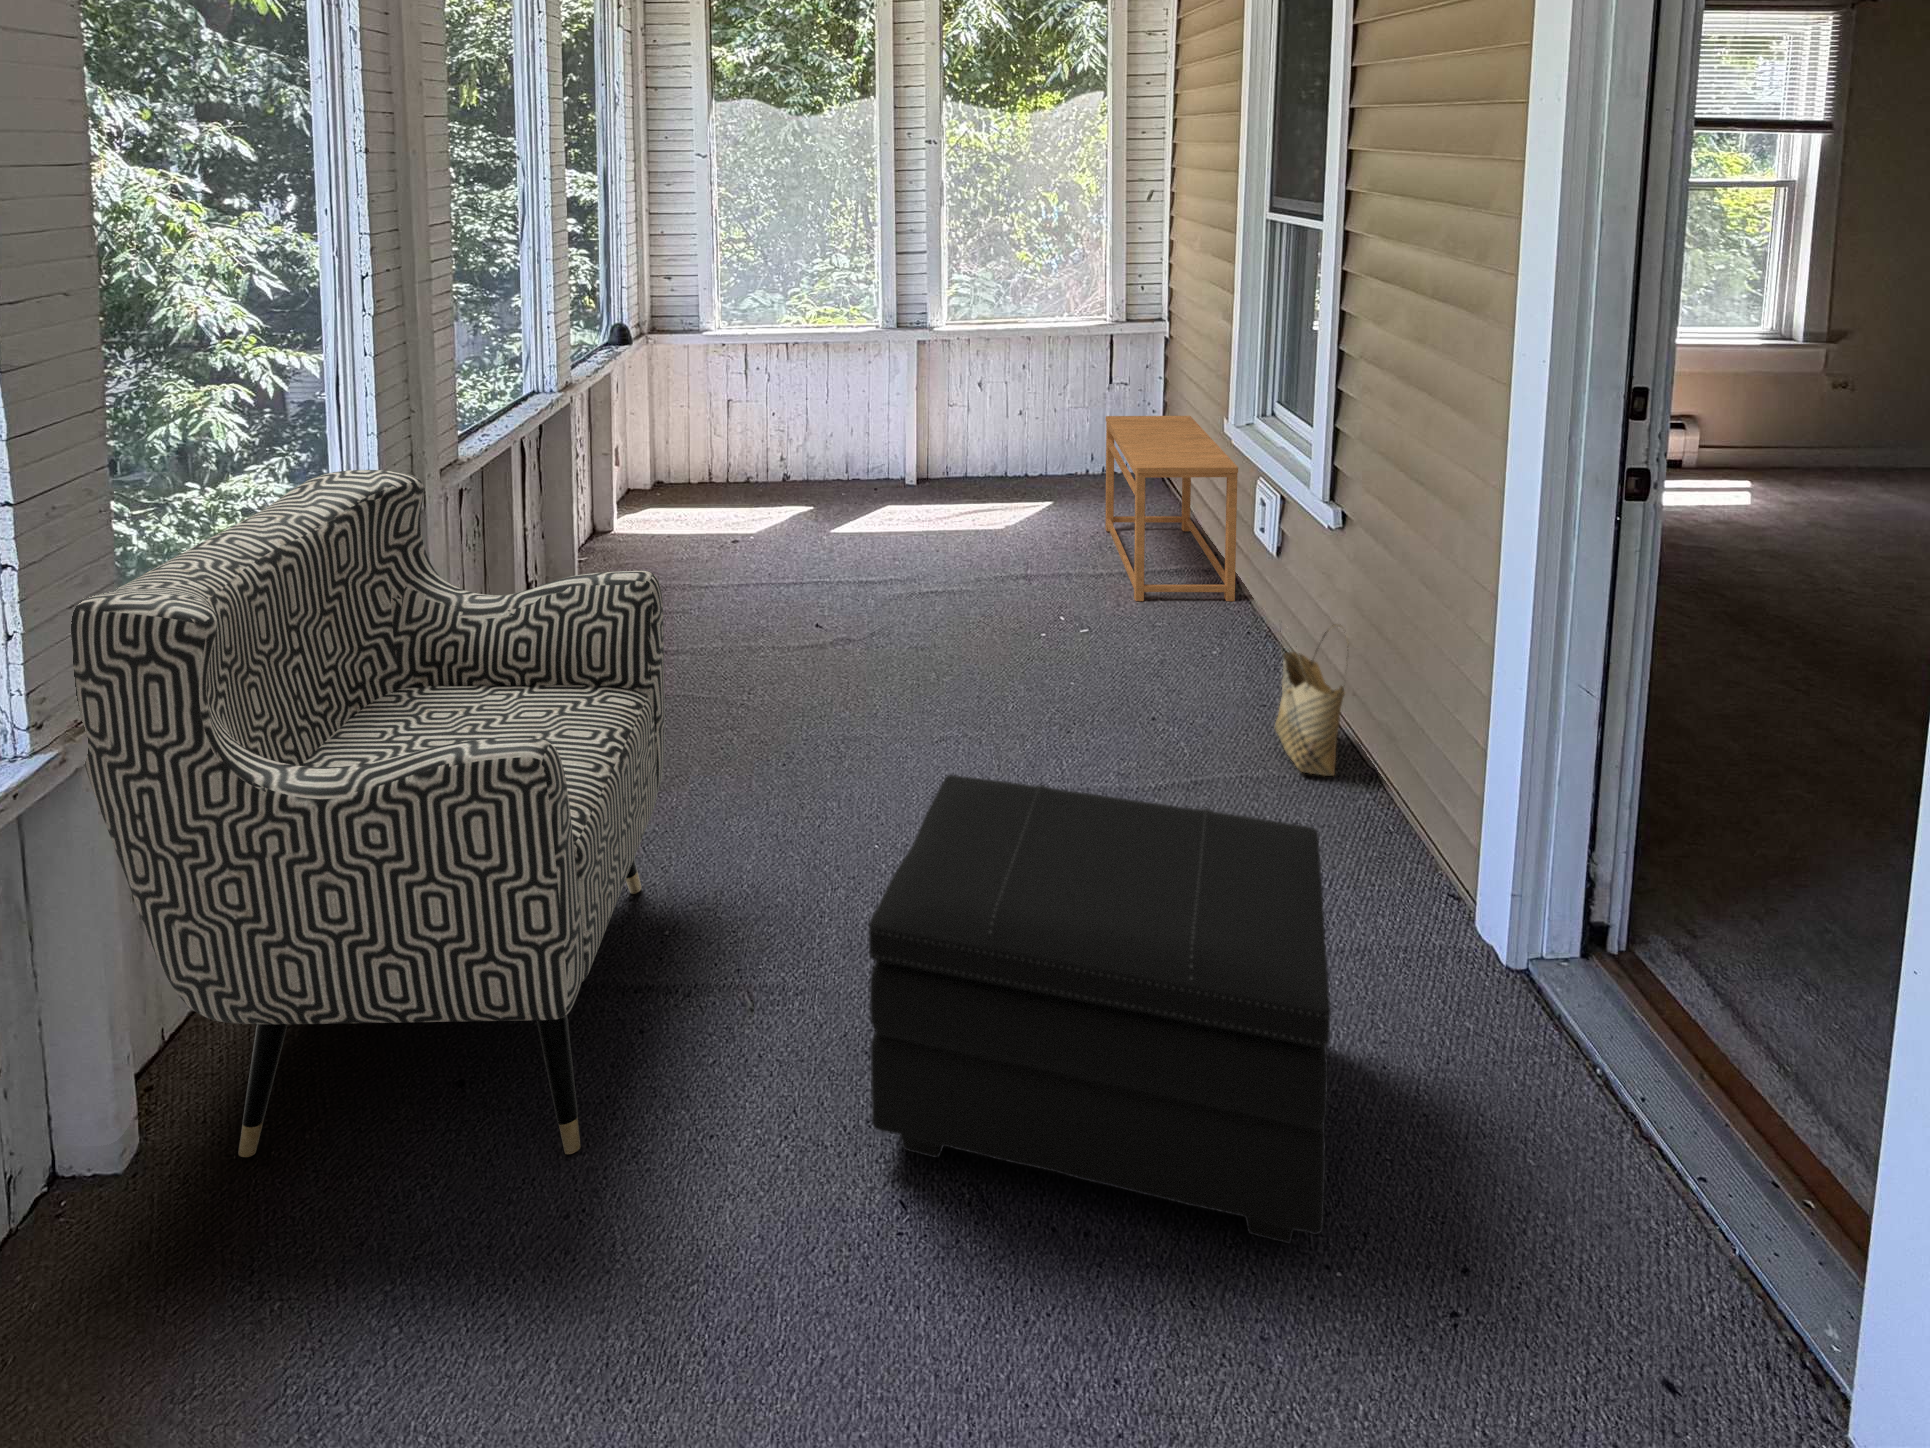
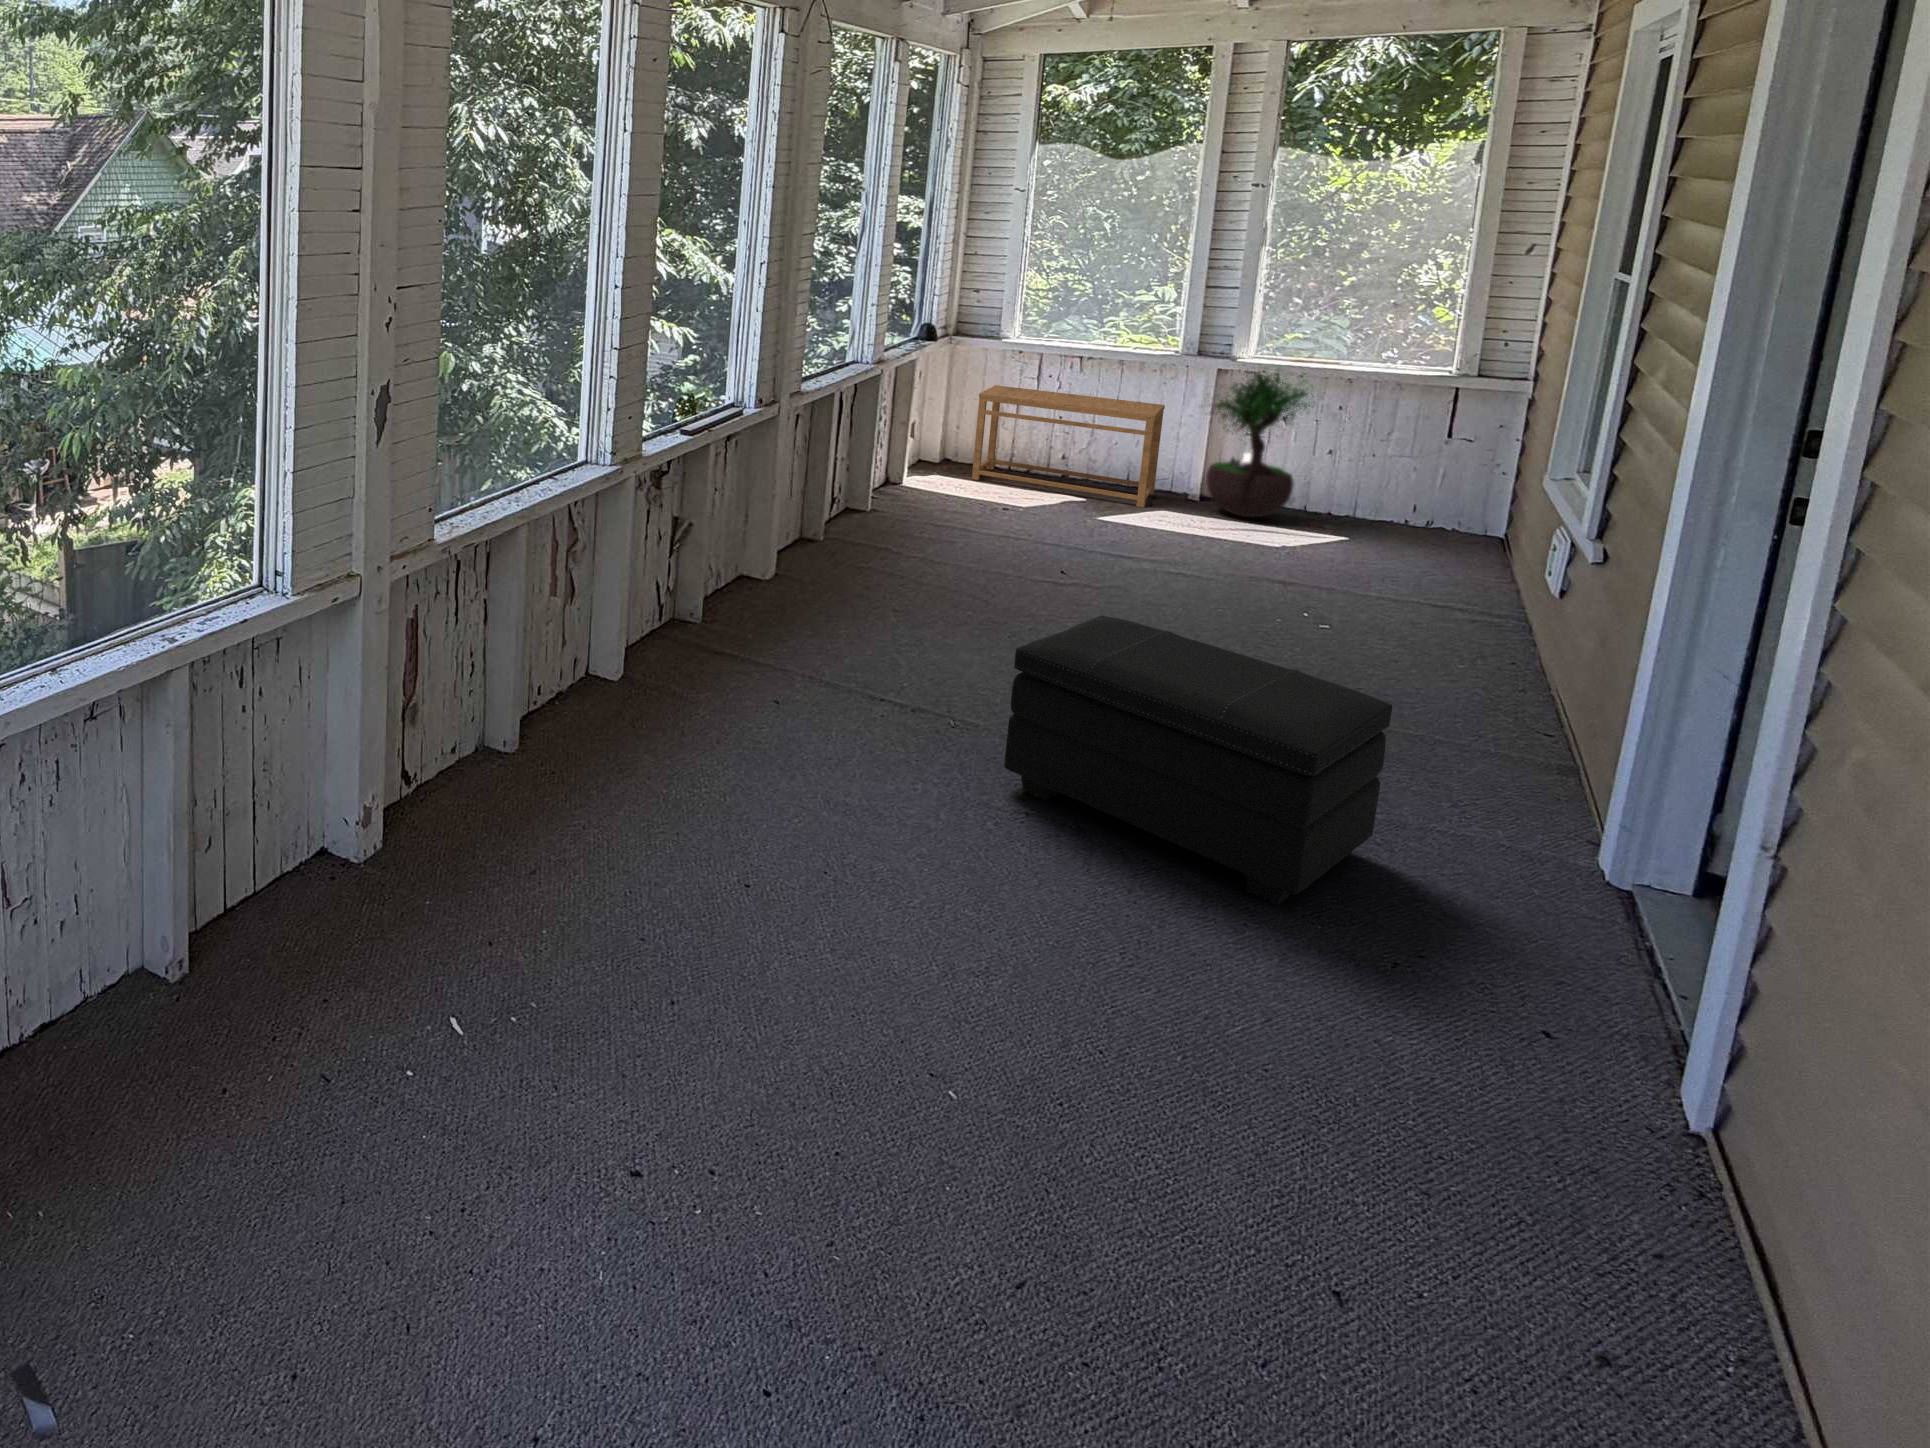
potted tree: none [908,324,1010,493] -> present [1206,356,1318,517]
side table: present [1105,416,1238,601] -> present [972,385,1165,508]
armchair: present [71,470,665,1157] -> none [624,371,922,730]
woven basket: present [1275,624,1347,776] -> none [1488,627,1577,768]

